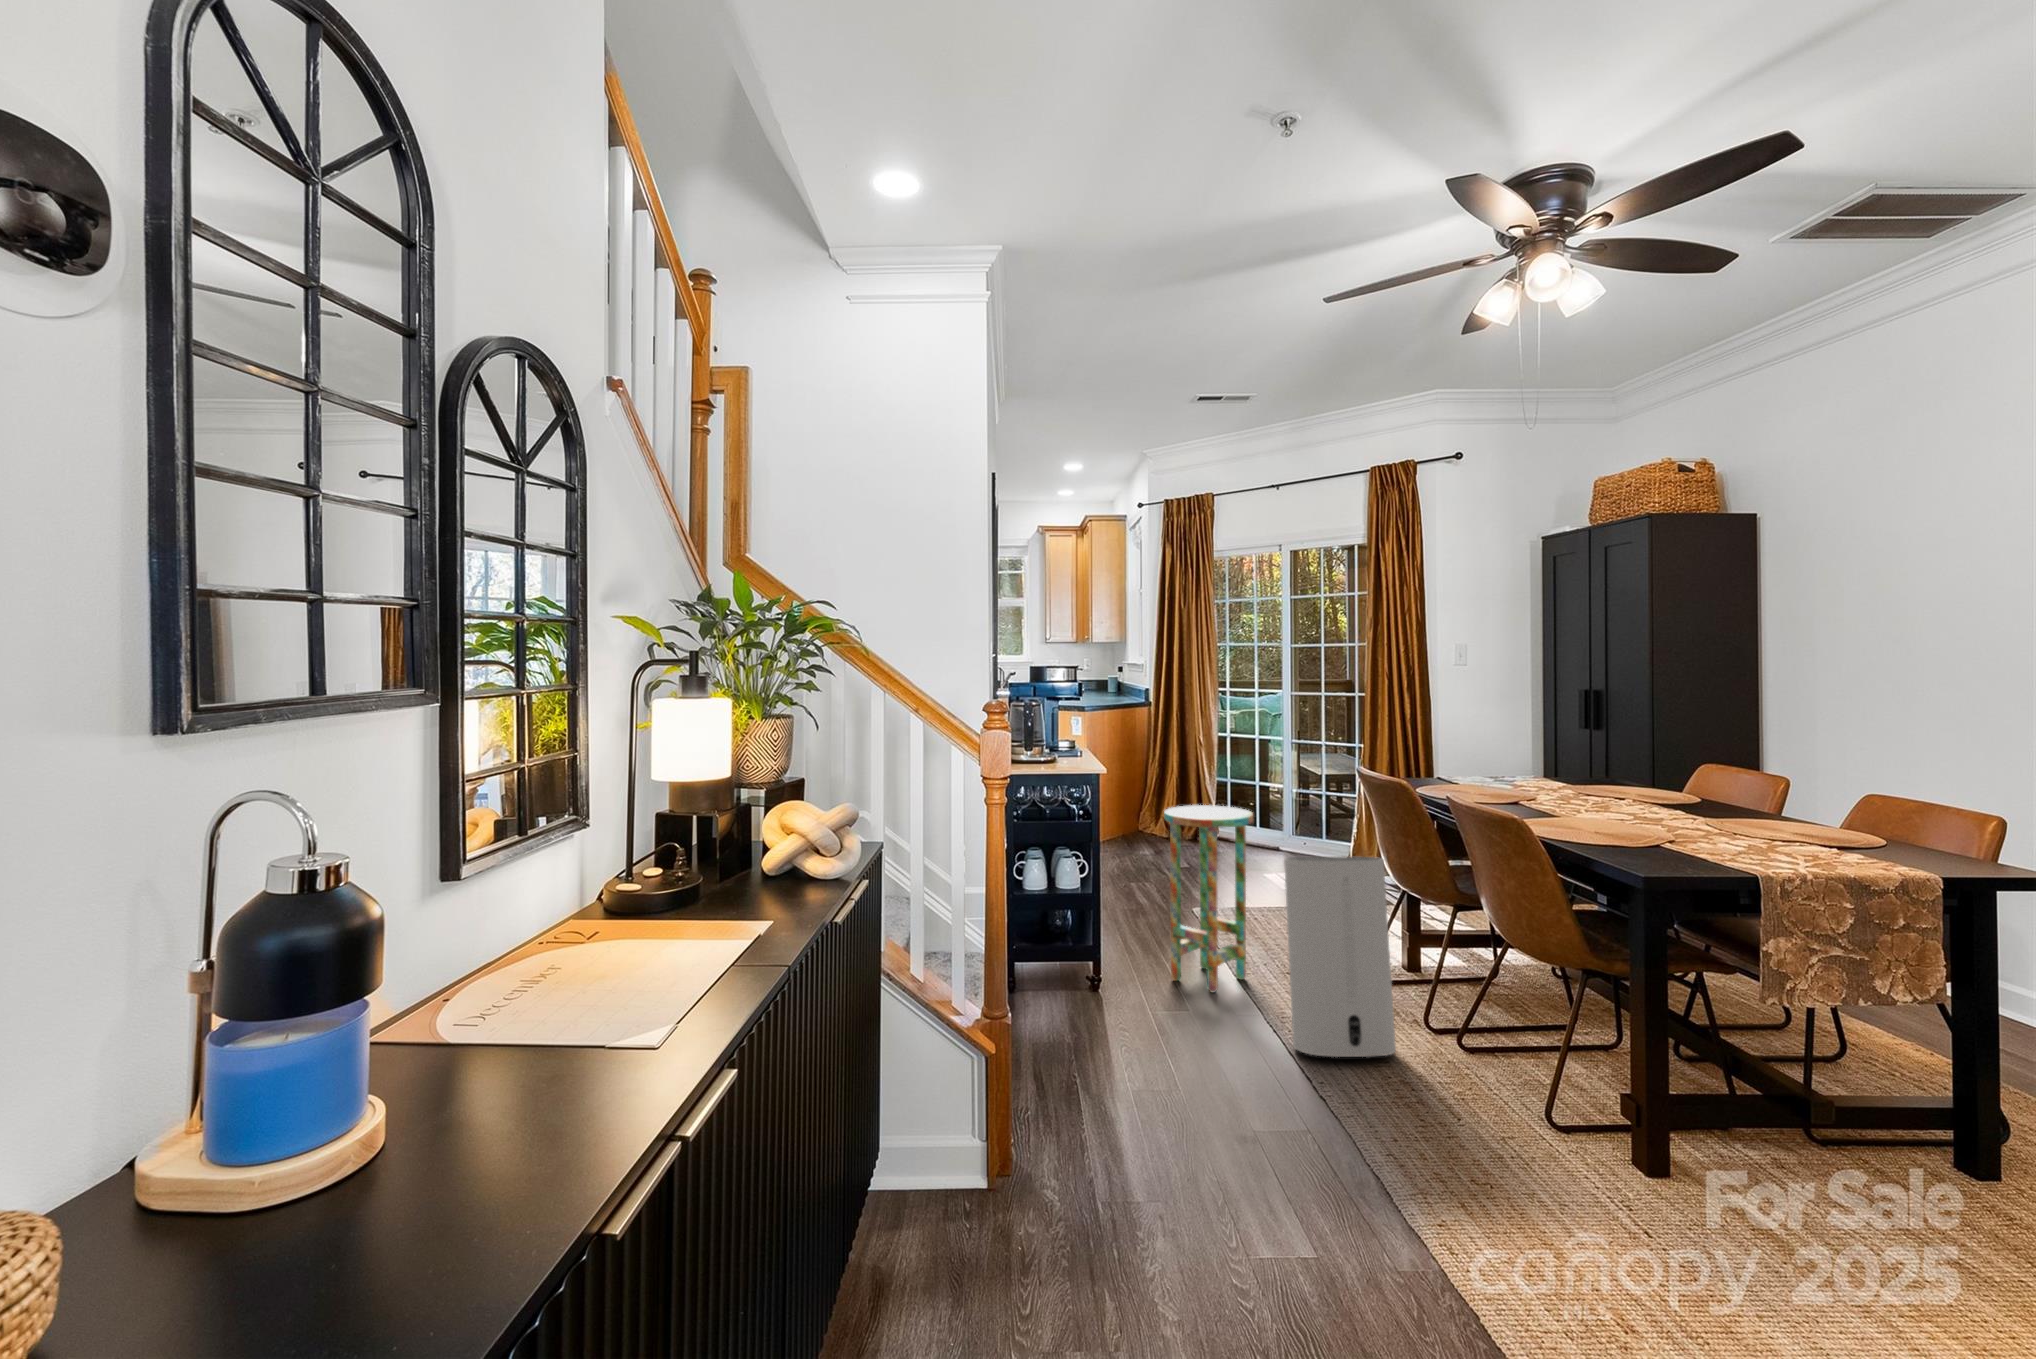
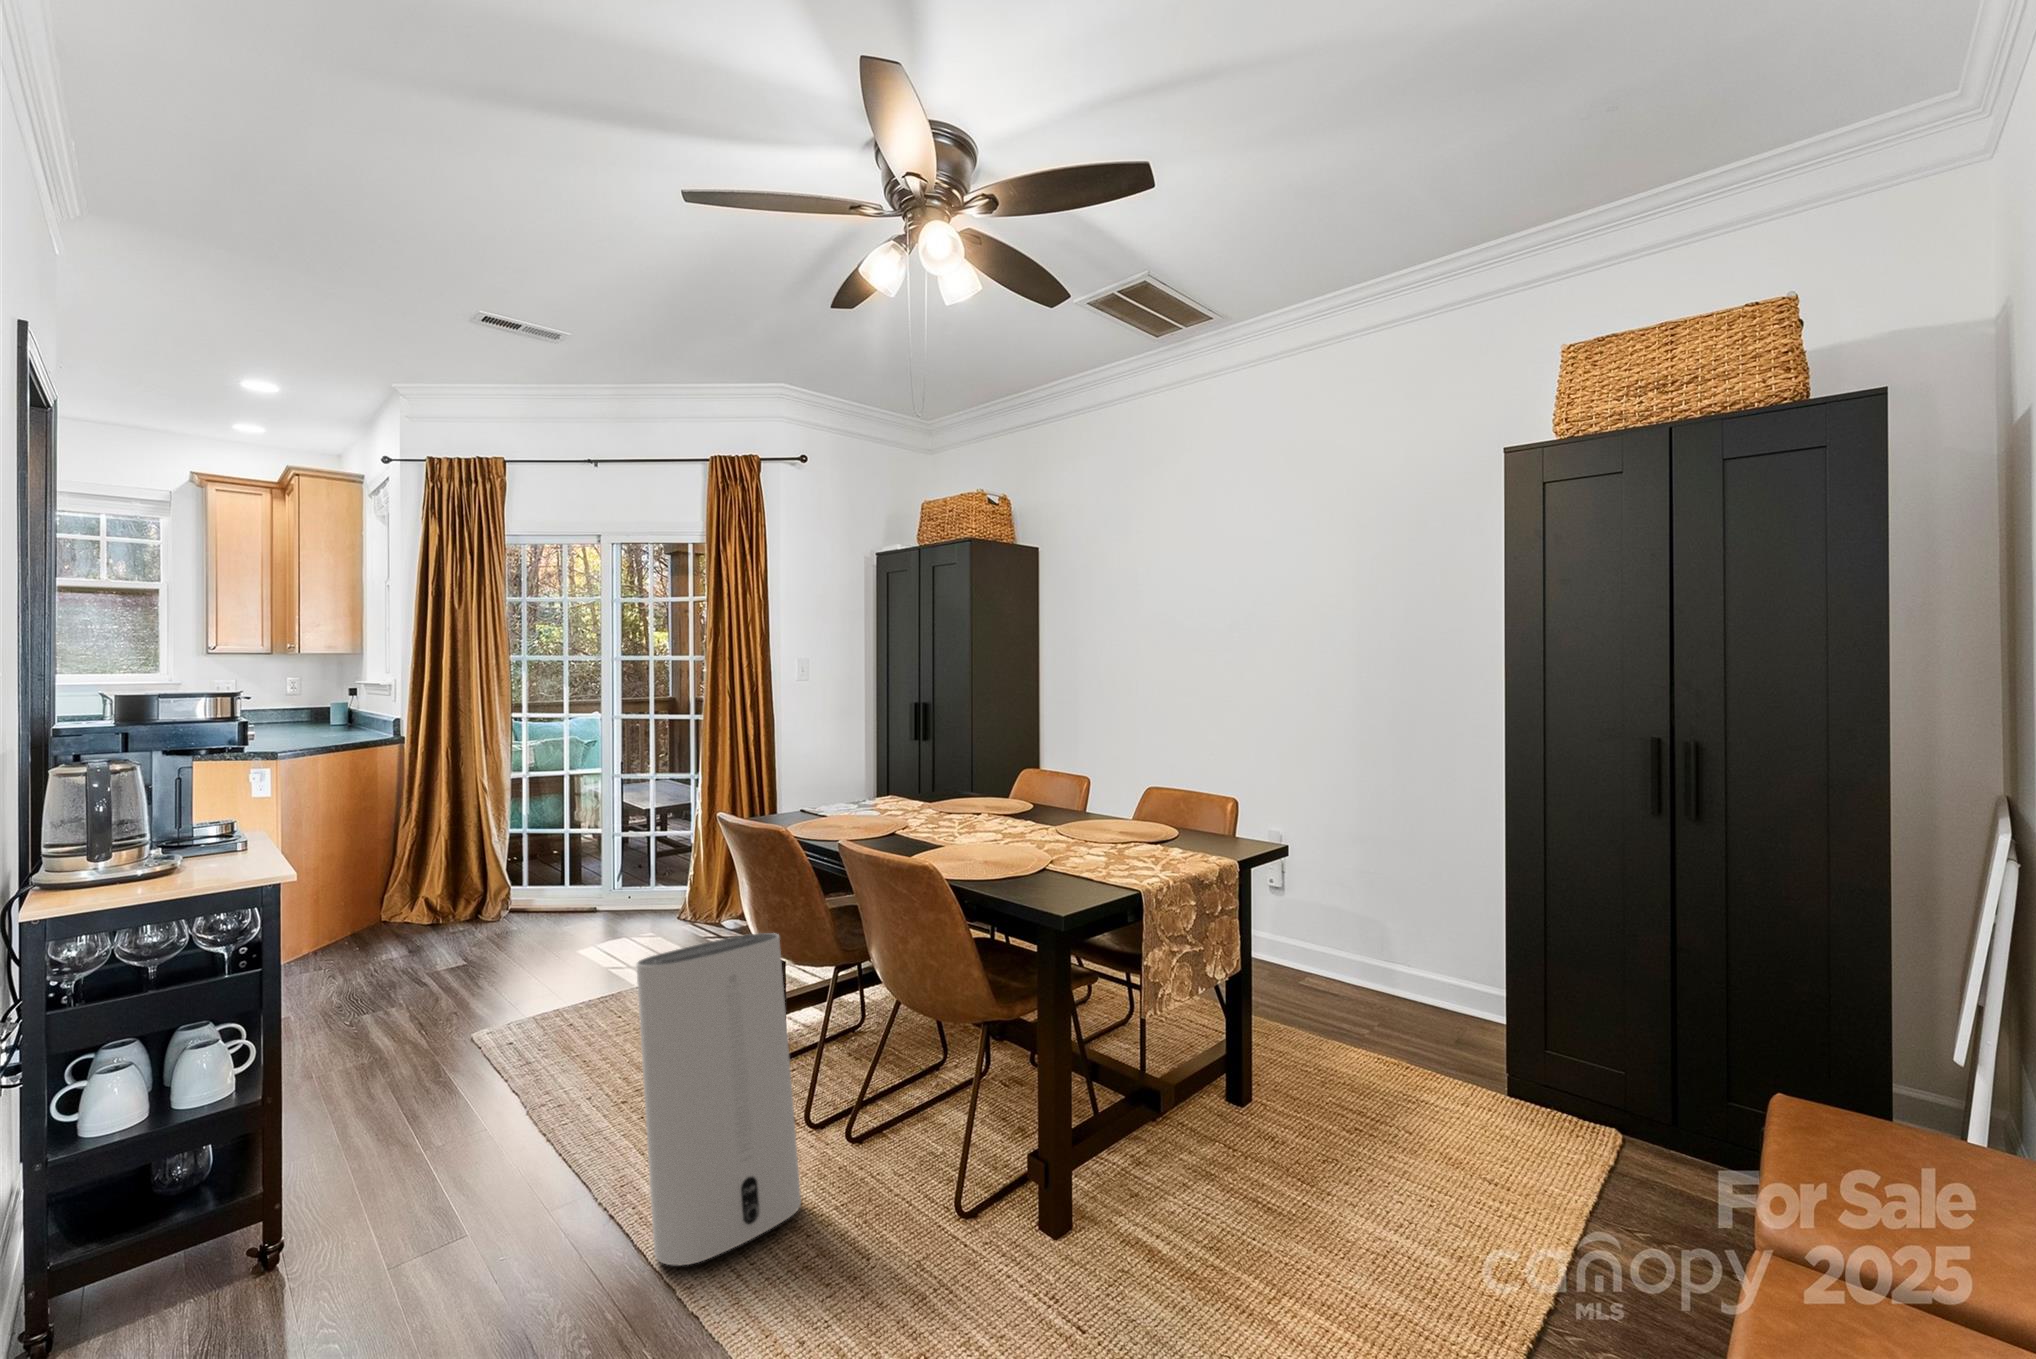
side table: present [1164,805,1253,992] -> none [417,885,577,1191]

